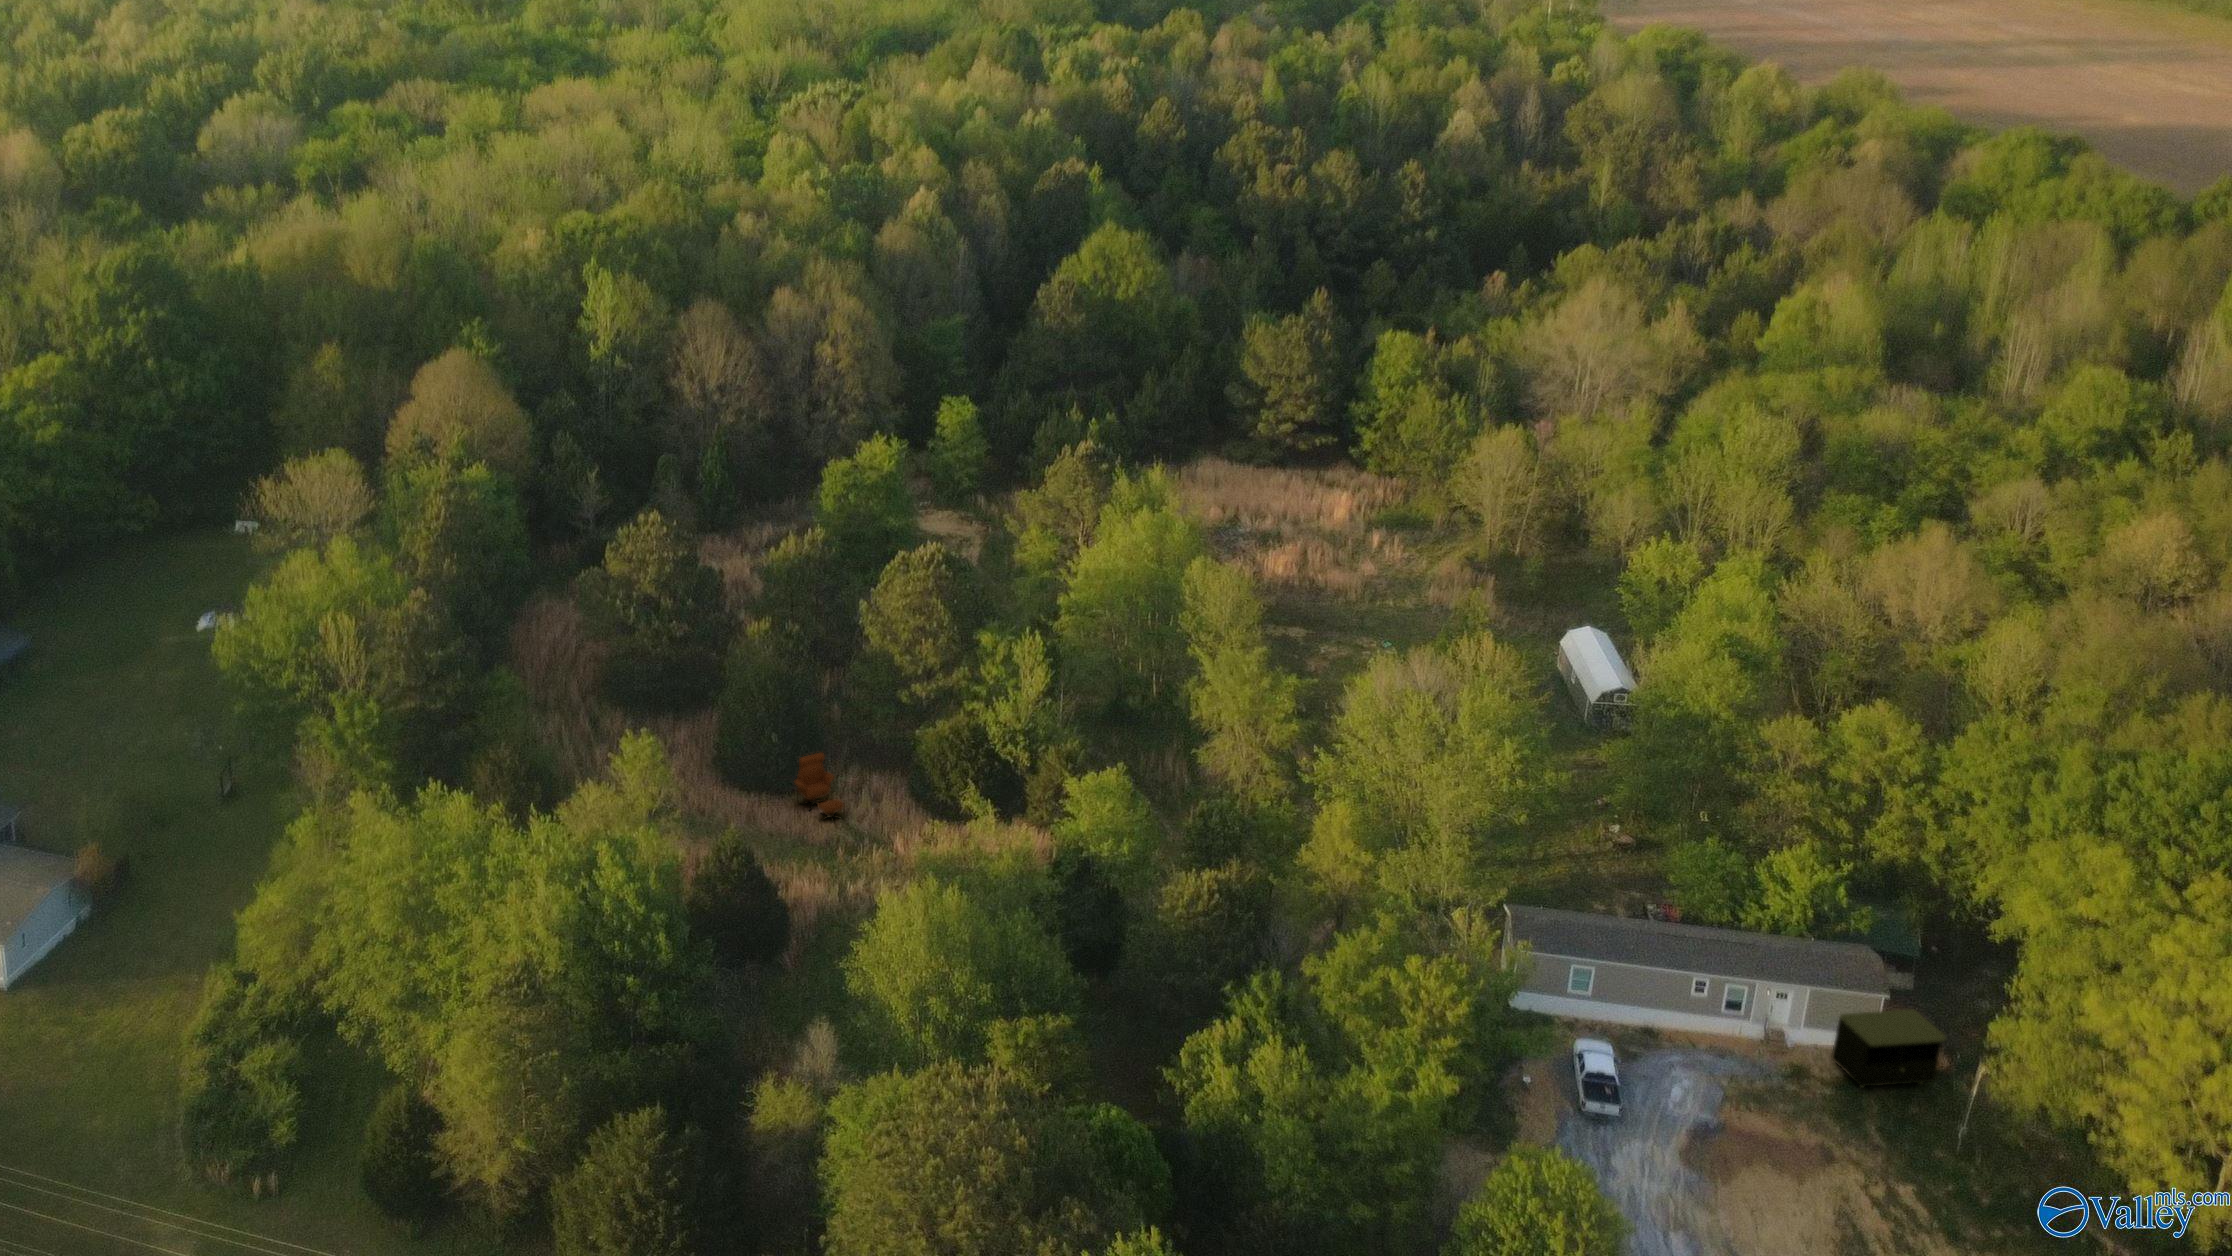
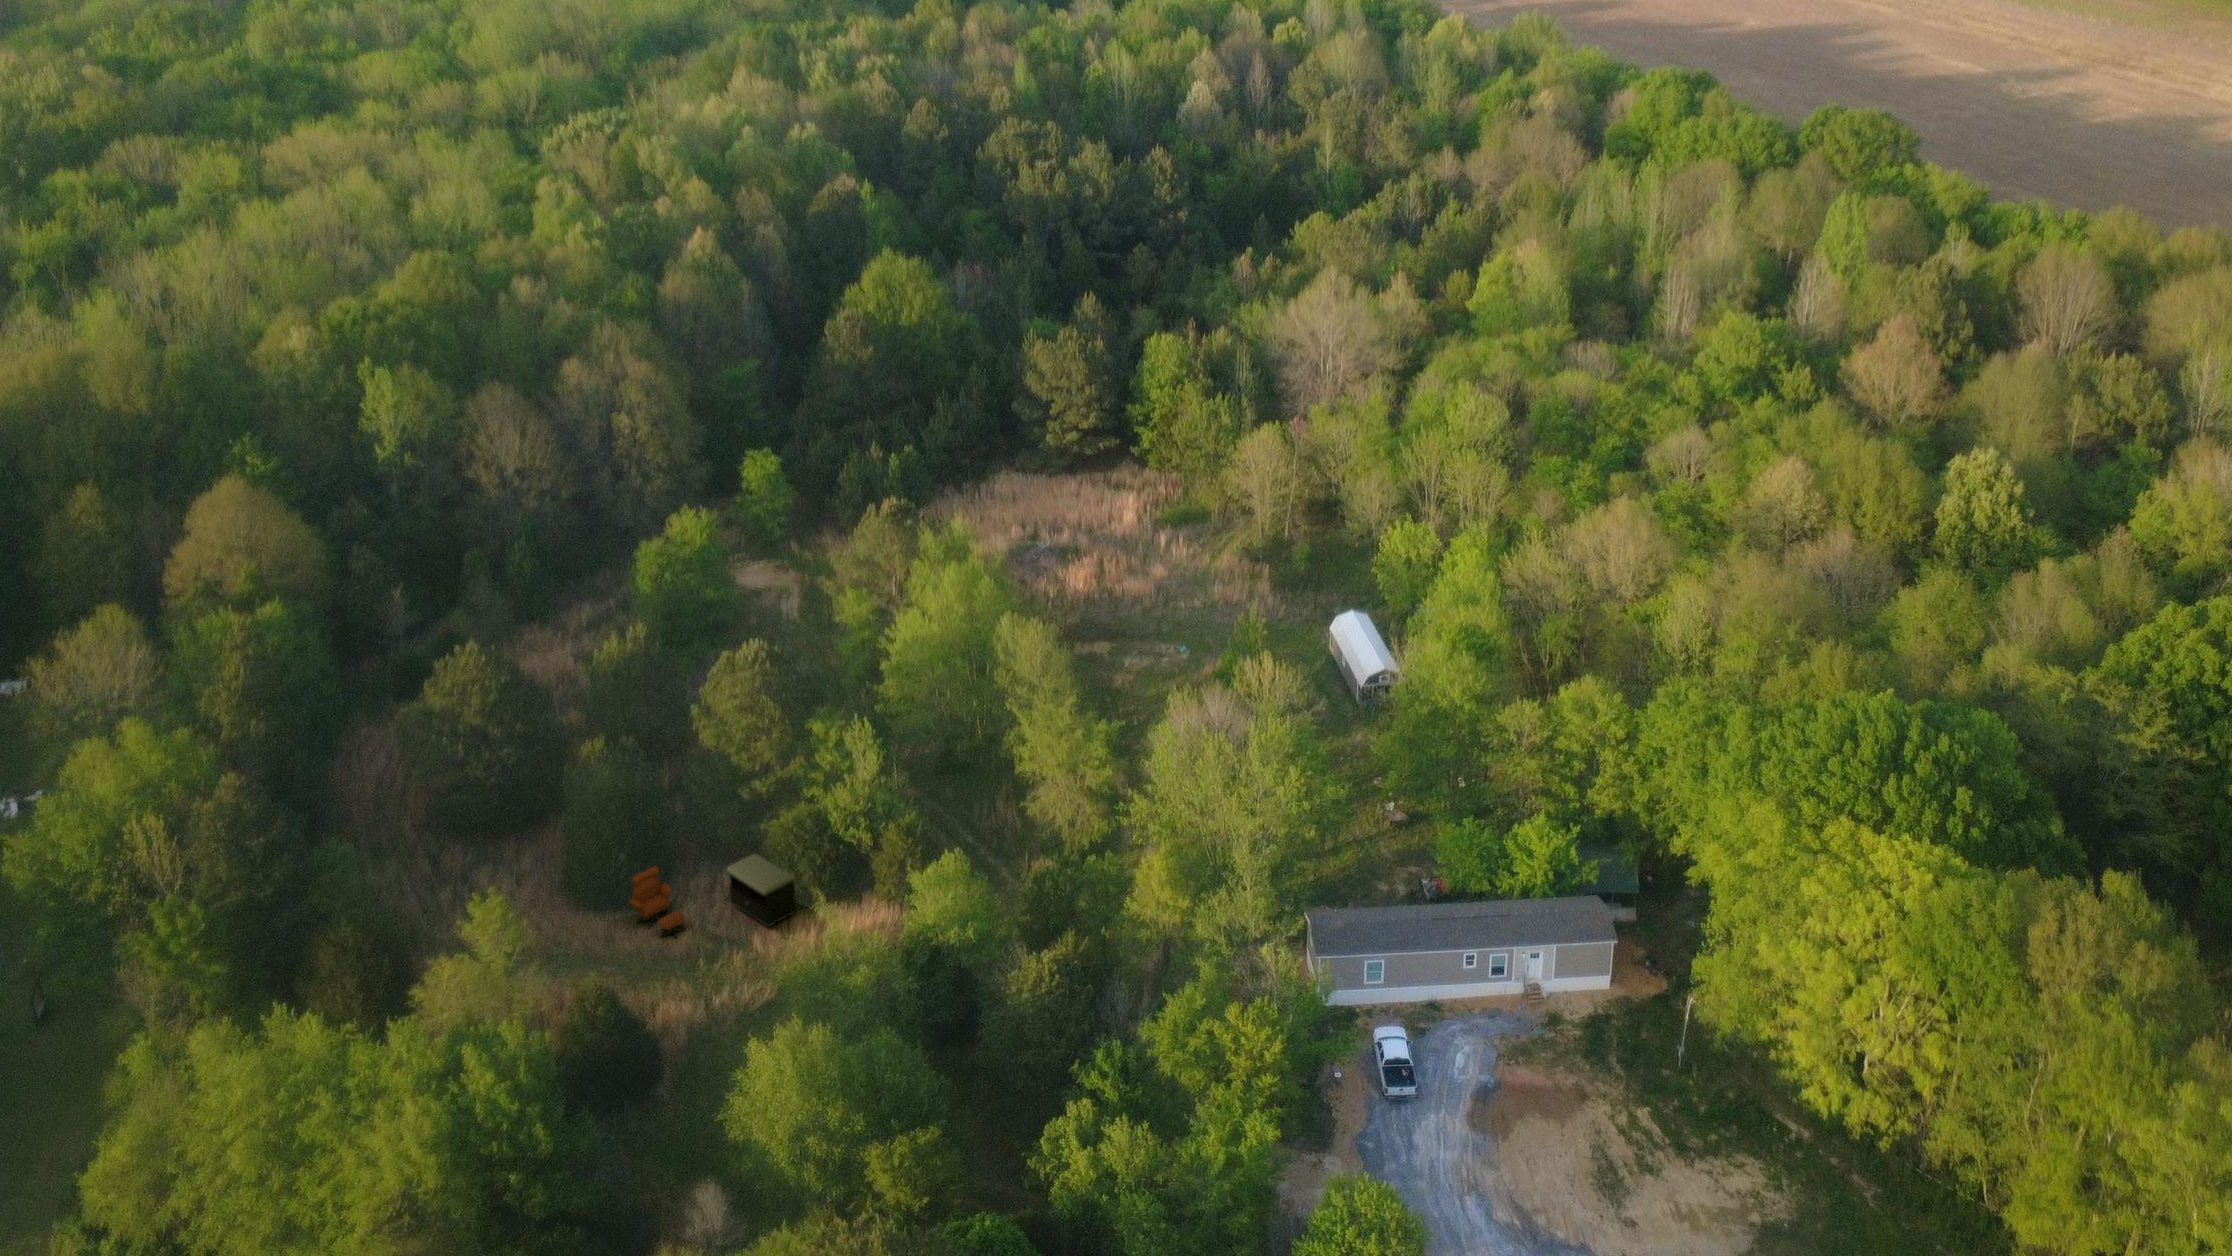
storage bench: present [1832,1009,1945,1087] -> present [727,854,796,927]

